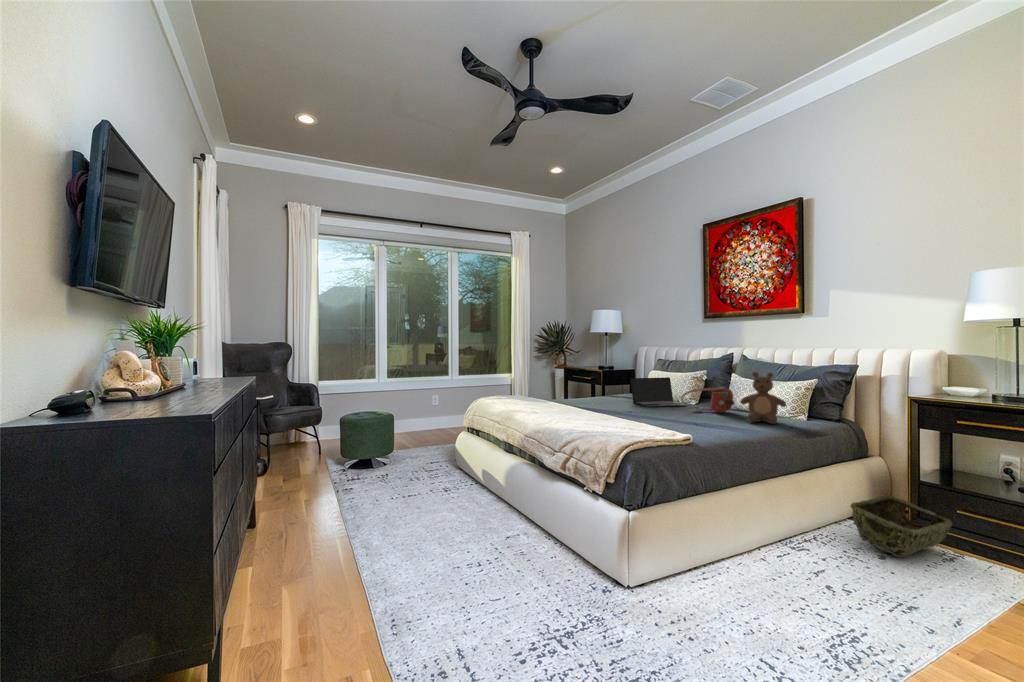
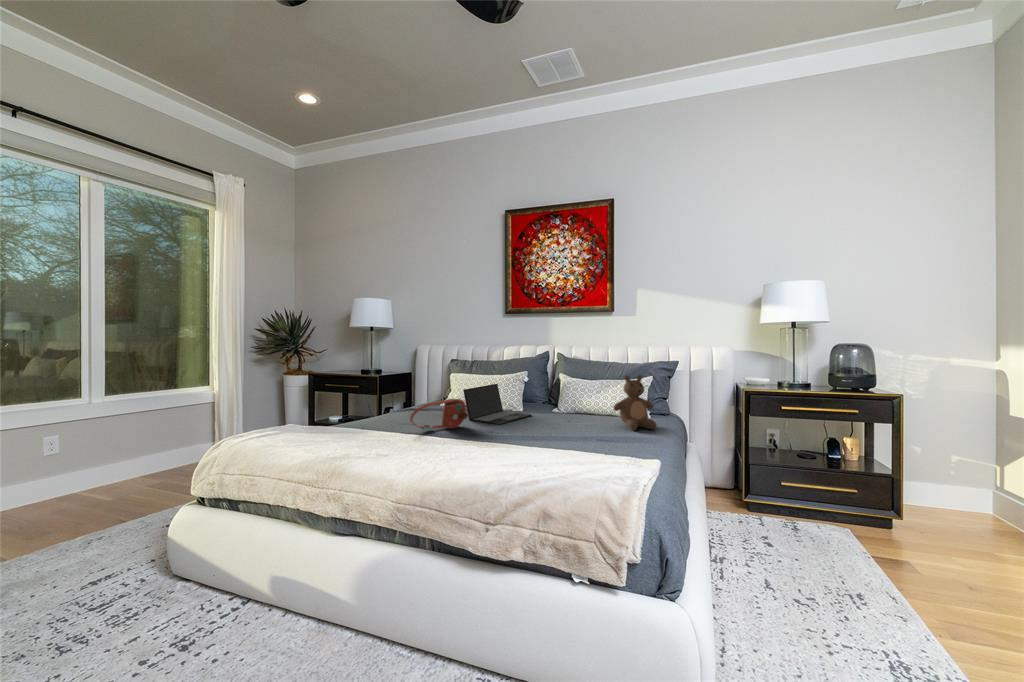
handbag: present [681,387,735,413] -> present [410,398,468,431]
woven basket: present [850,496,953,557] -> none [724,478,789,536]

